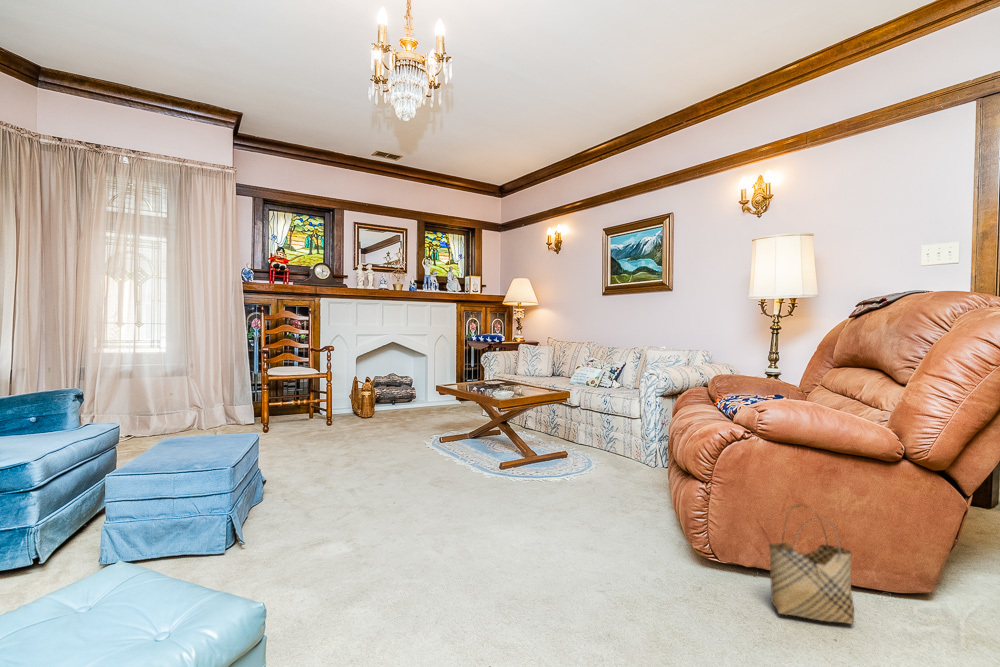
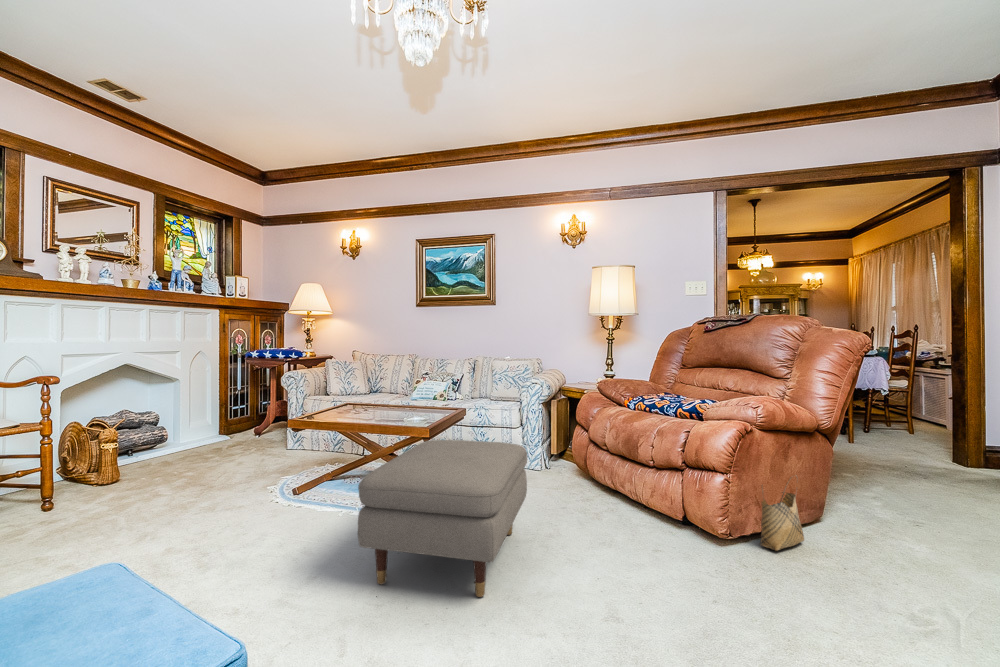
ottoman: none [380,410,545,531] -> present [358,440,527,597]

